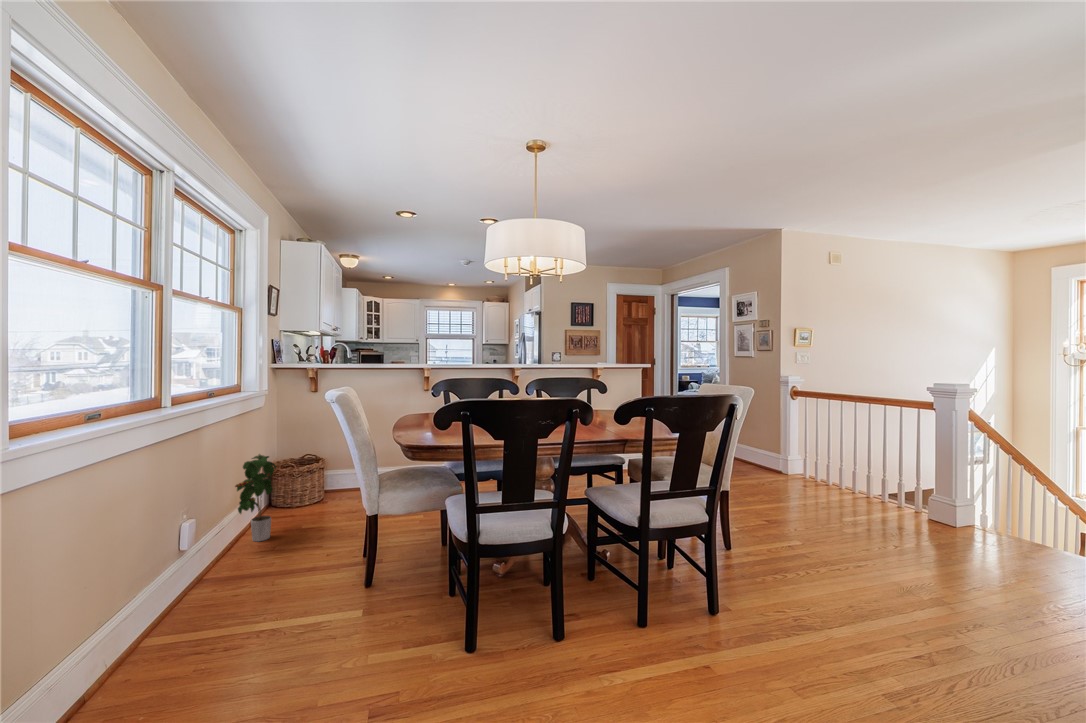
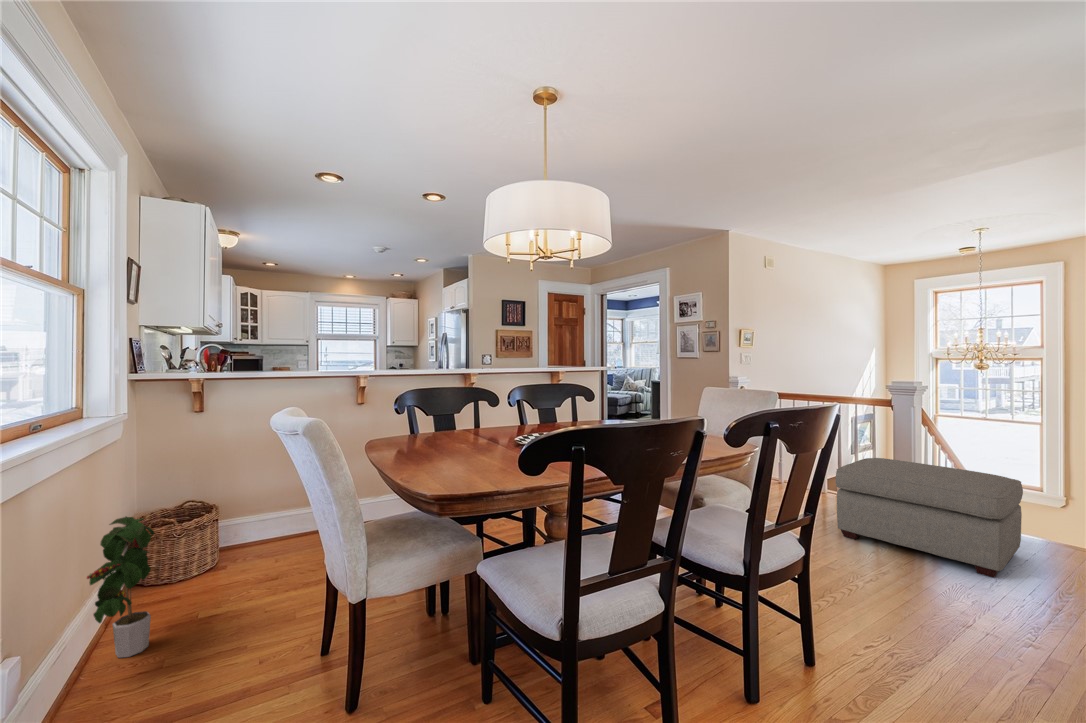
ottoman: none [838,461,1042,583] -> present [836,458,1023,578]

